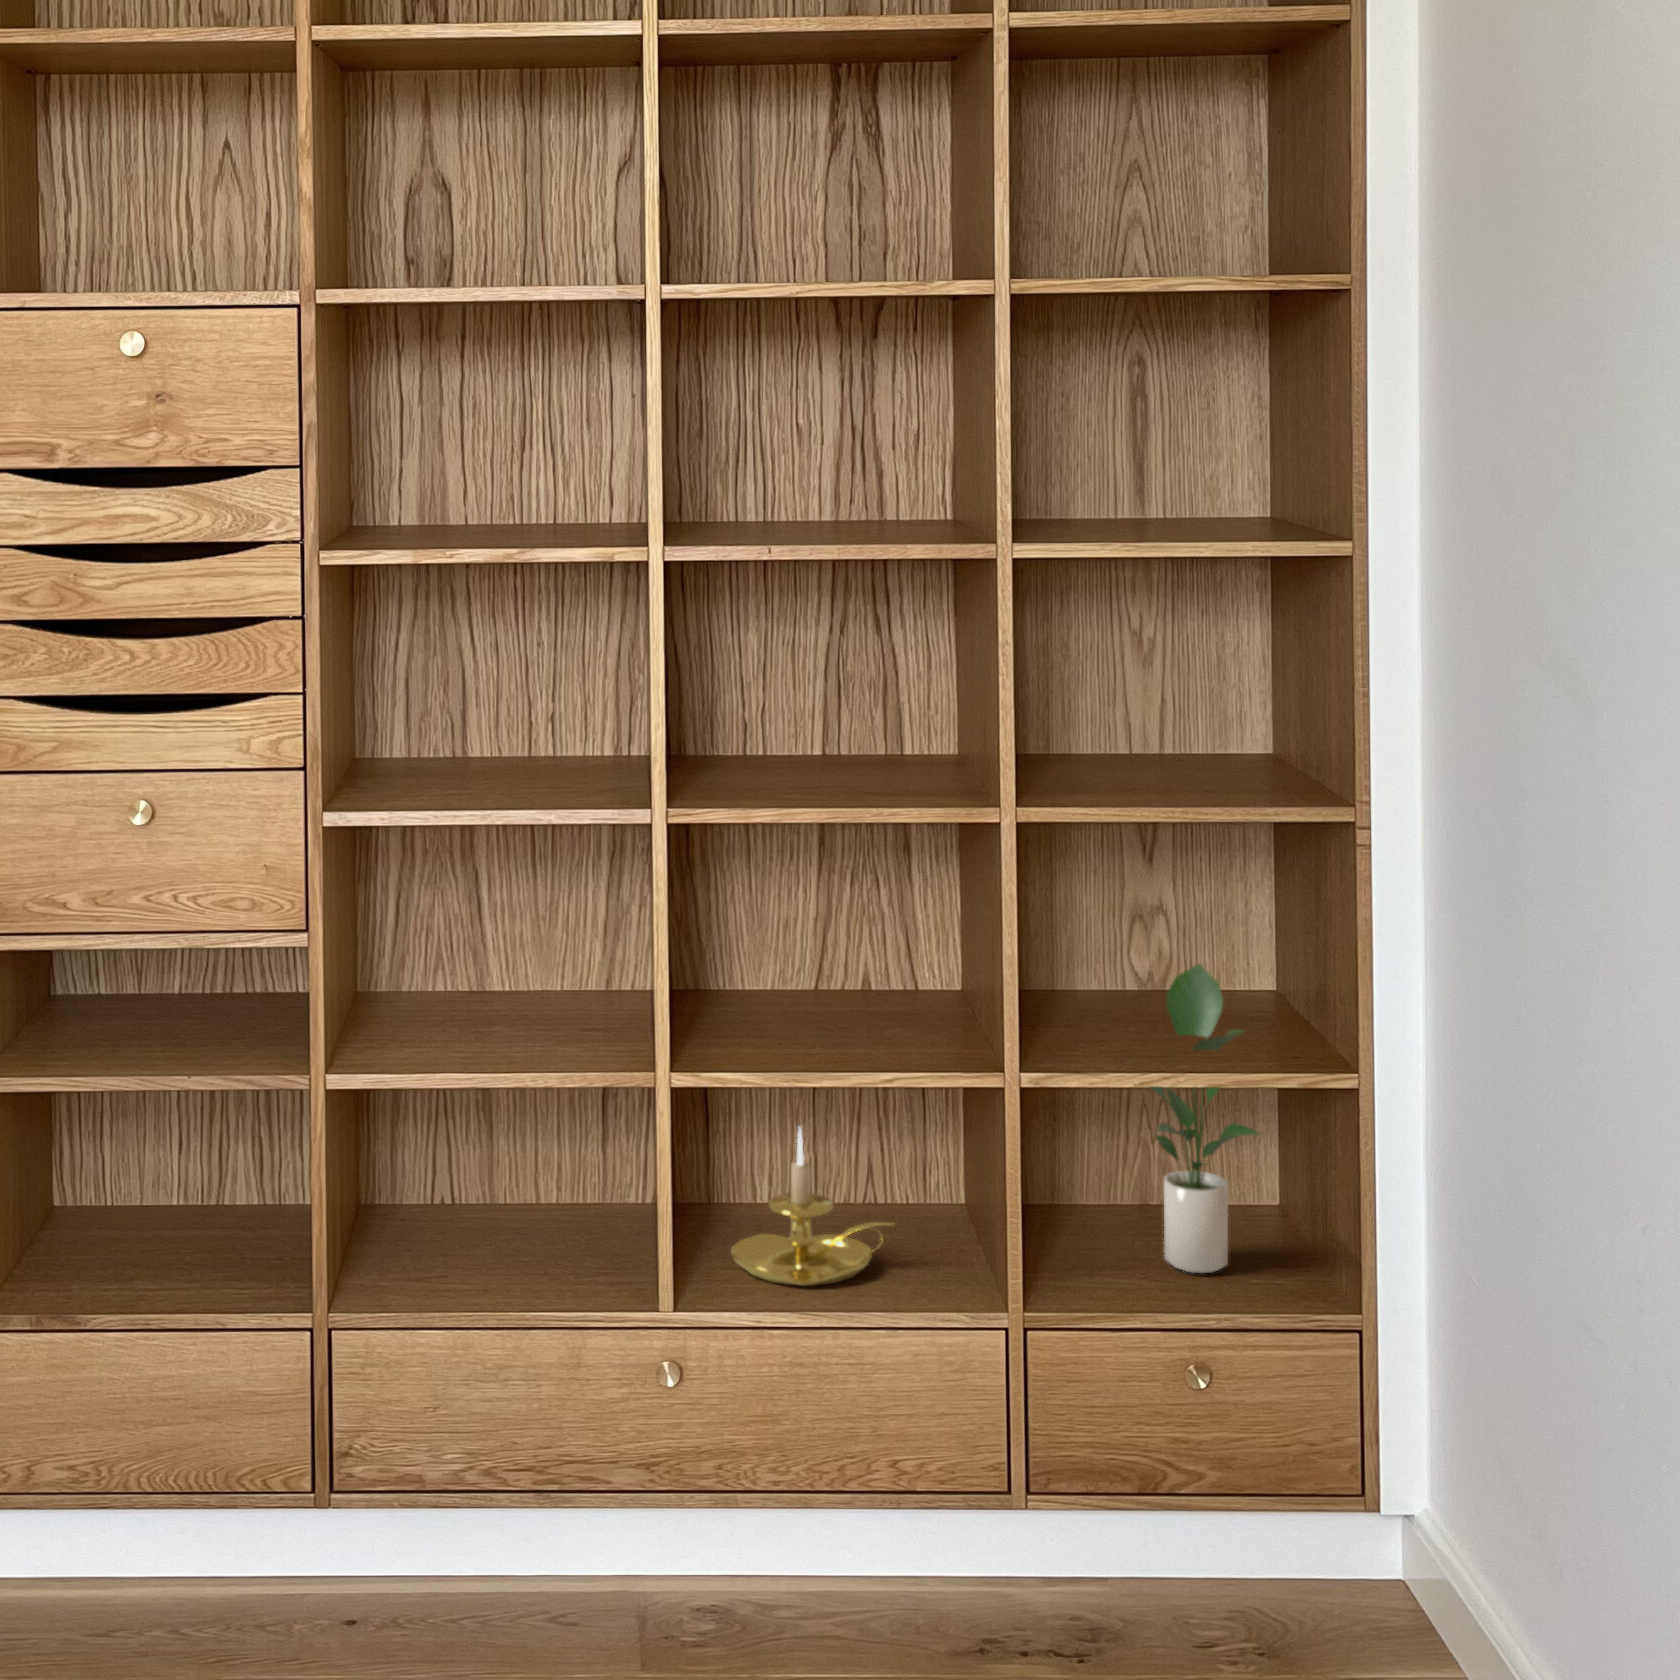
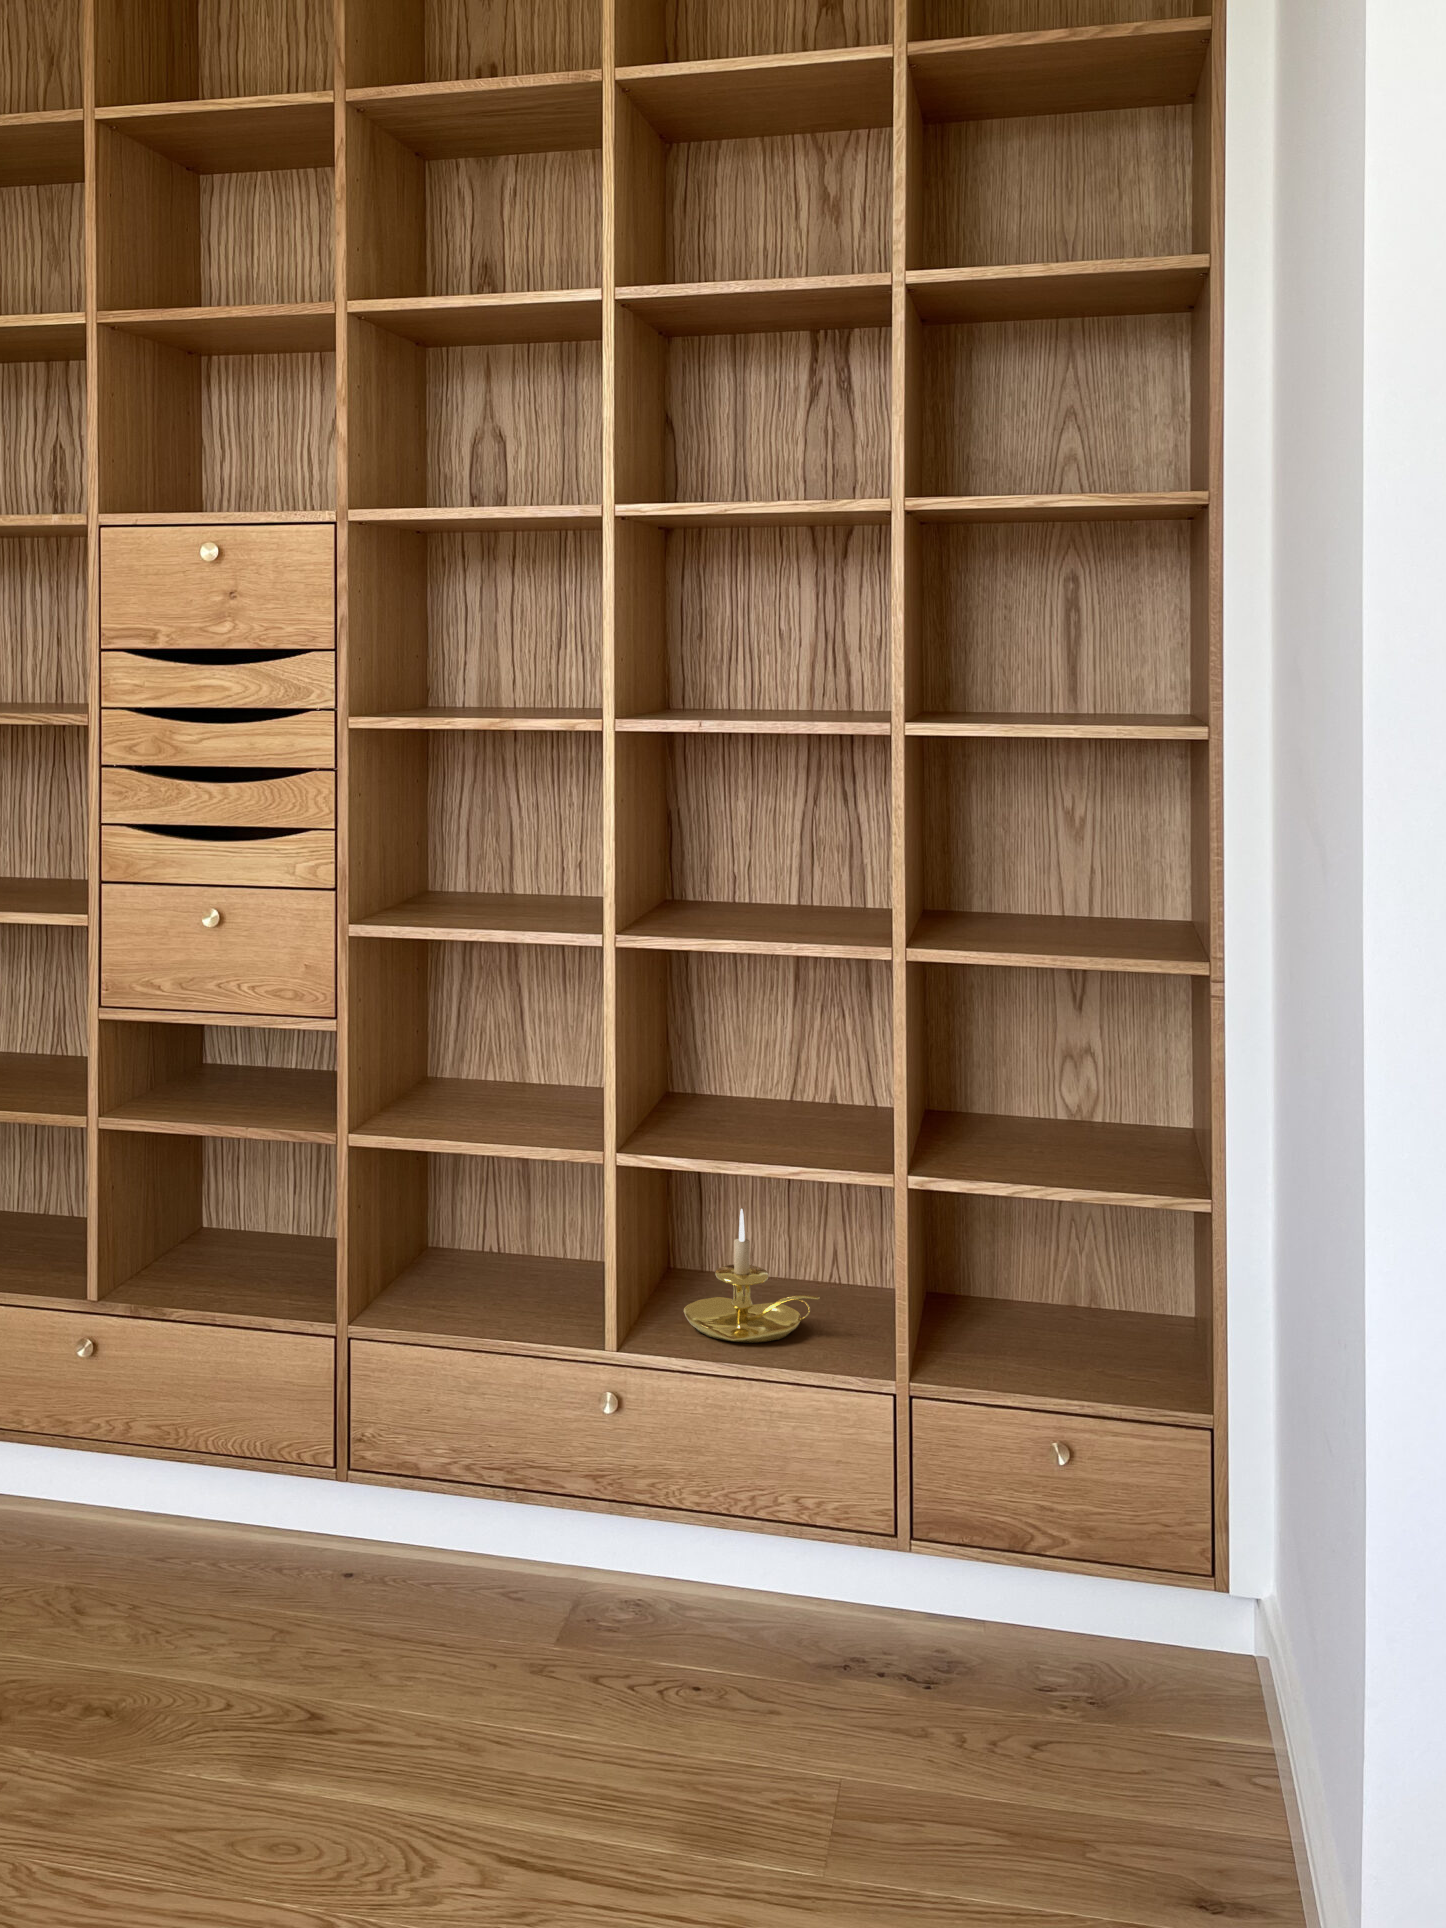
potted plant: present [1151,964,1259,1273] -> none [1016,1097,1142,1367]

